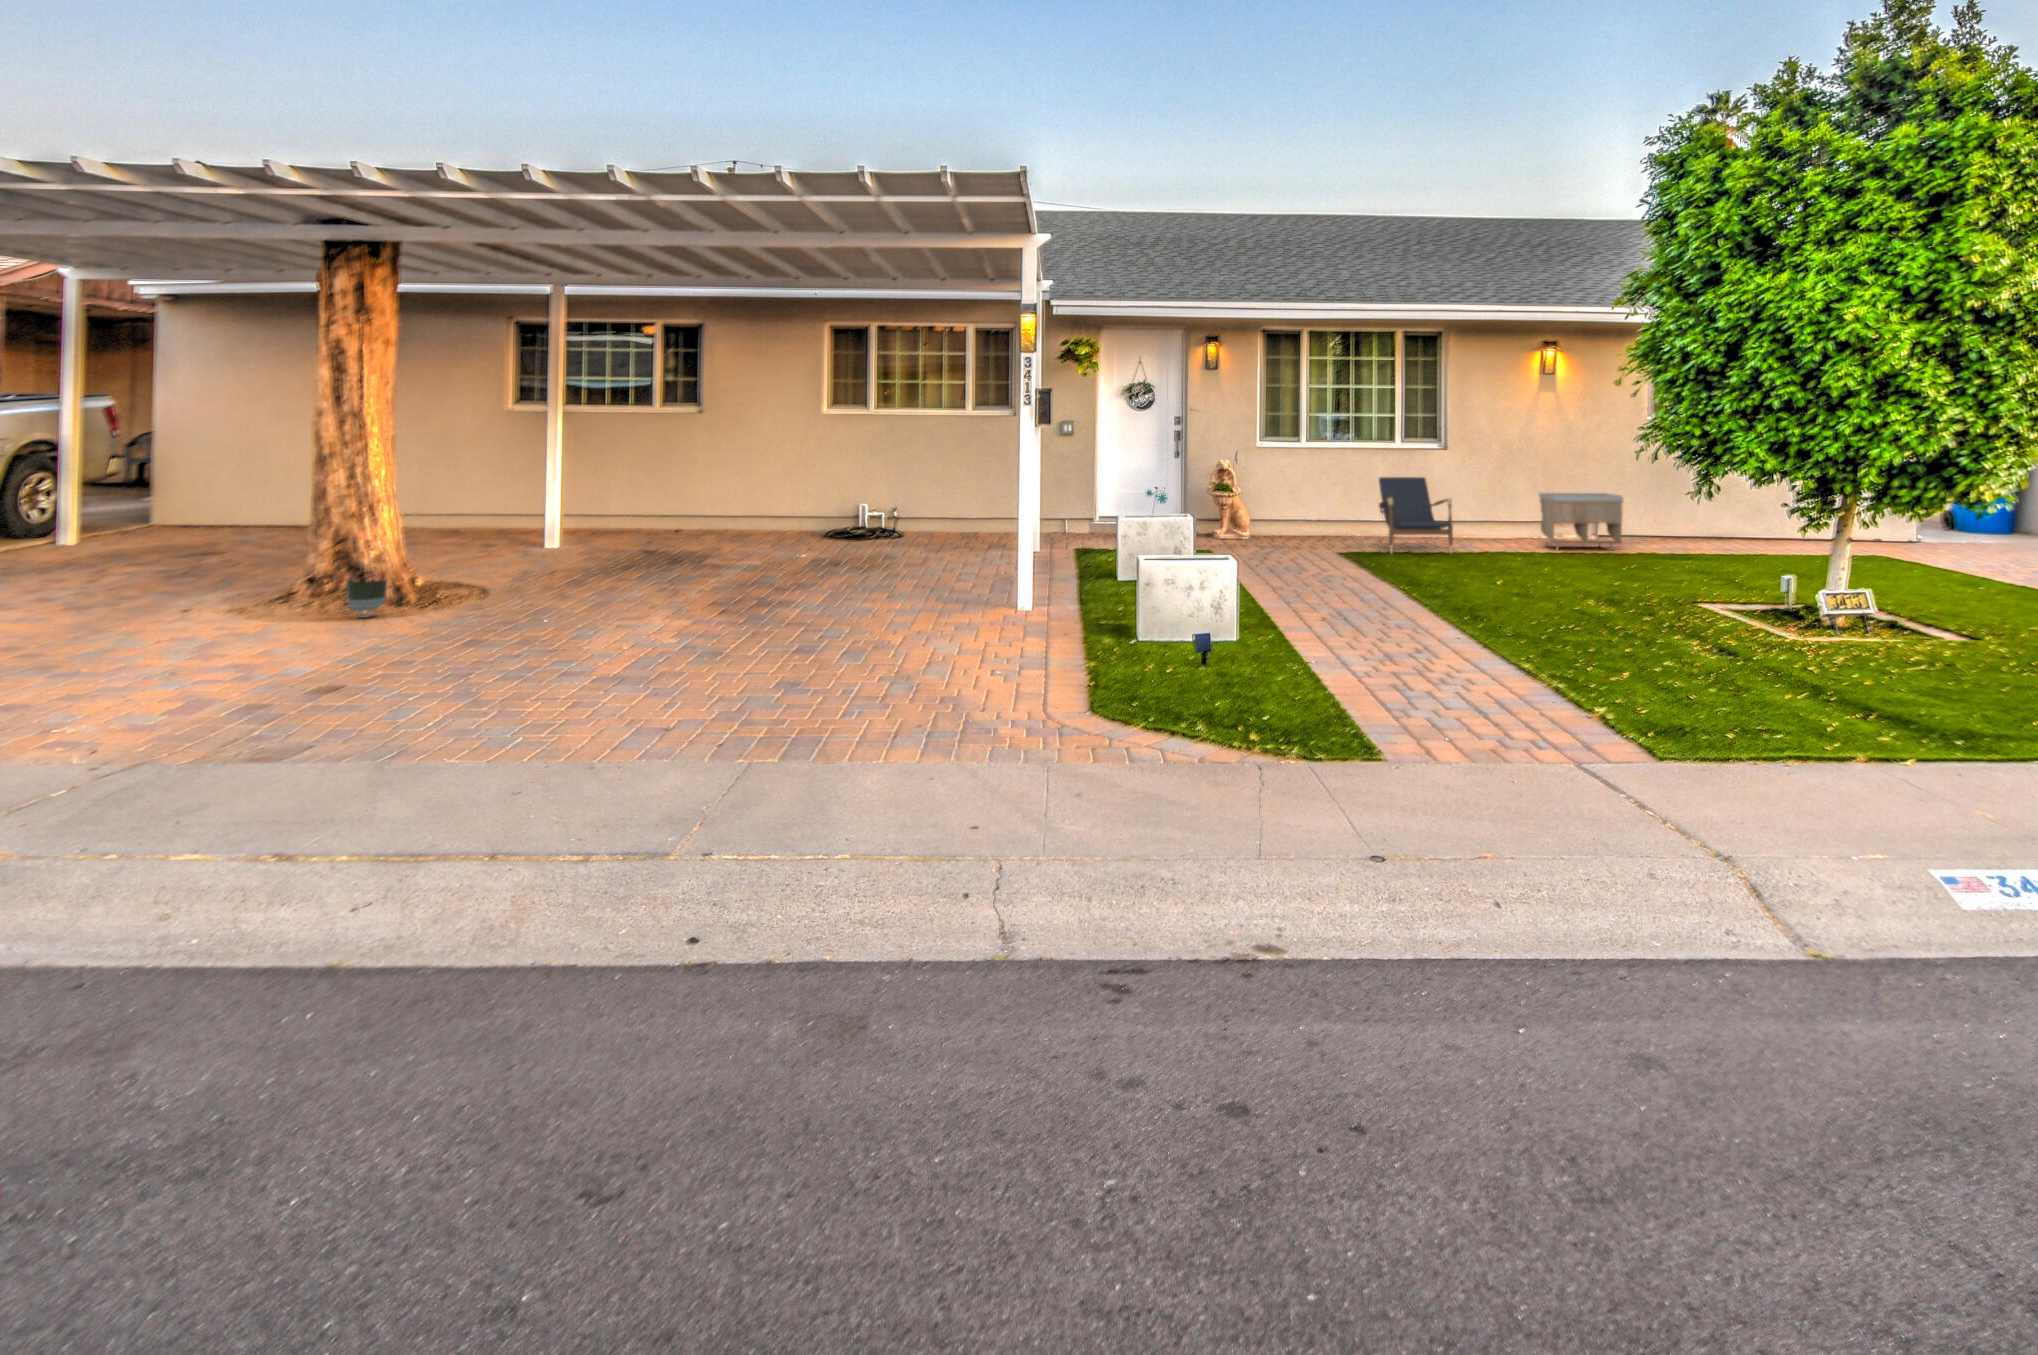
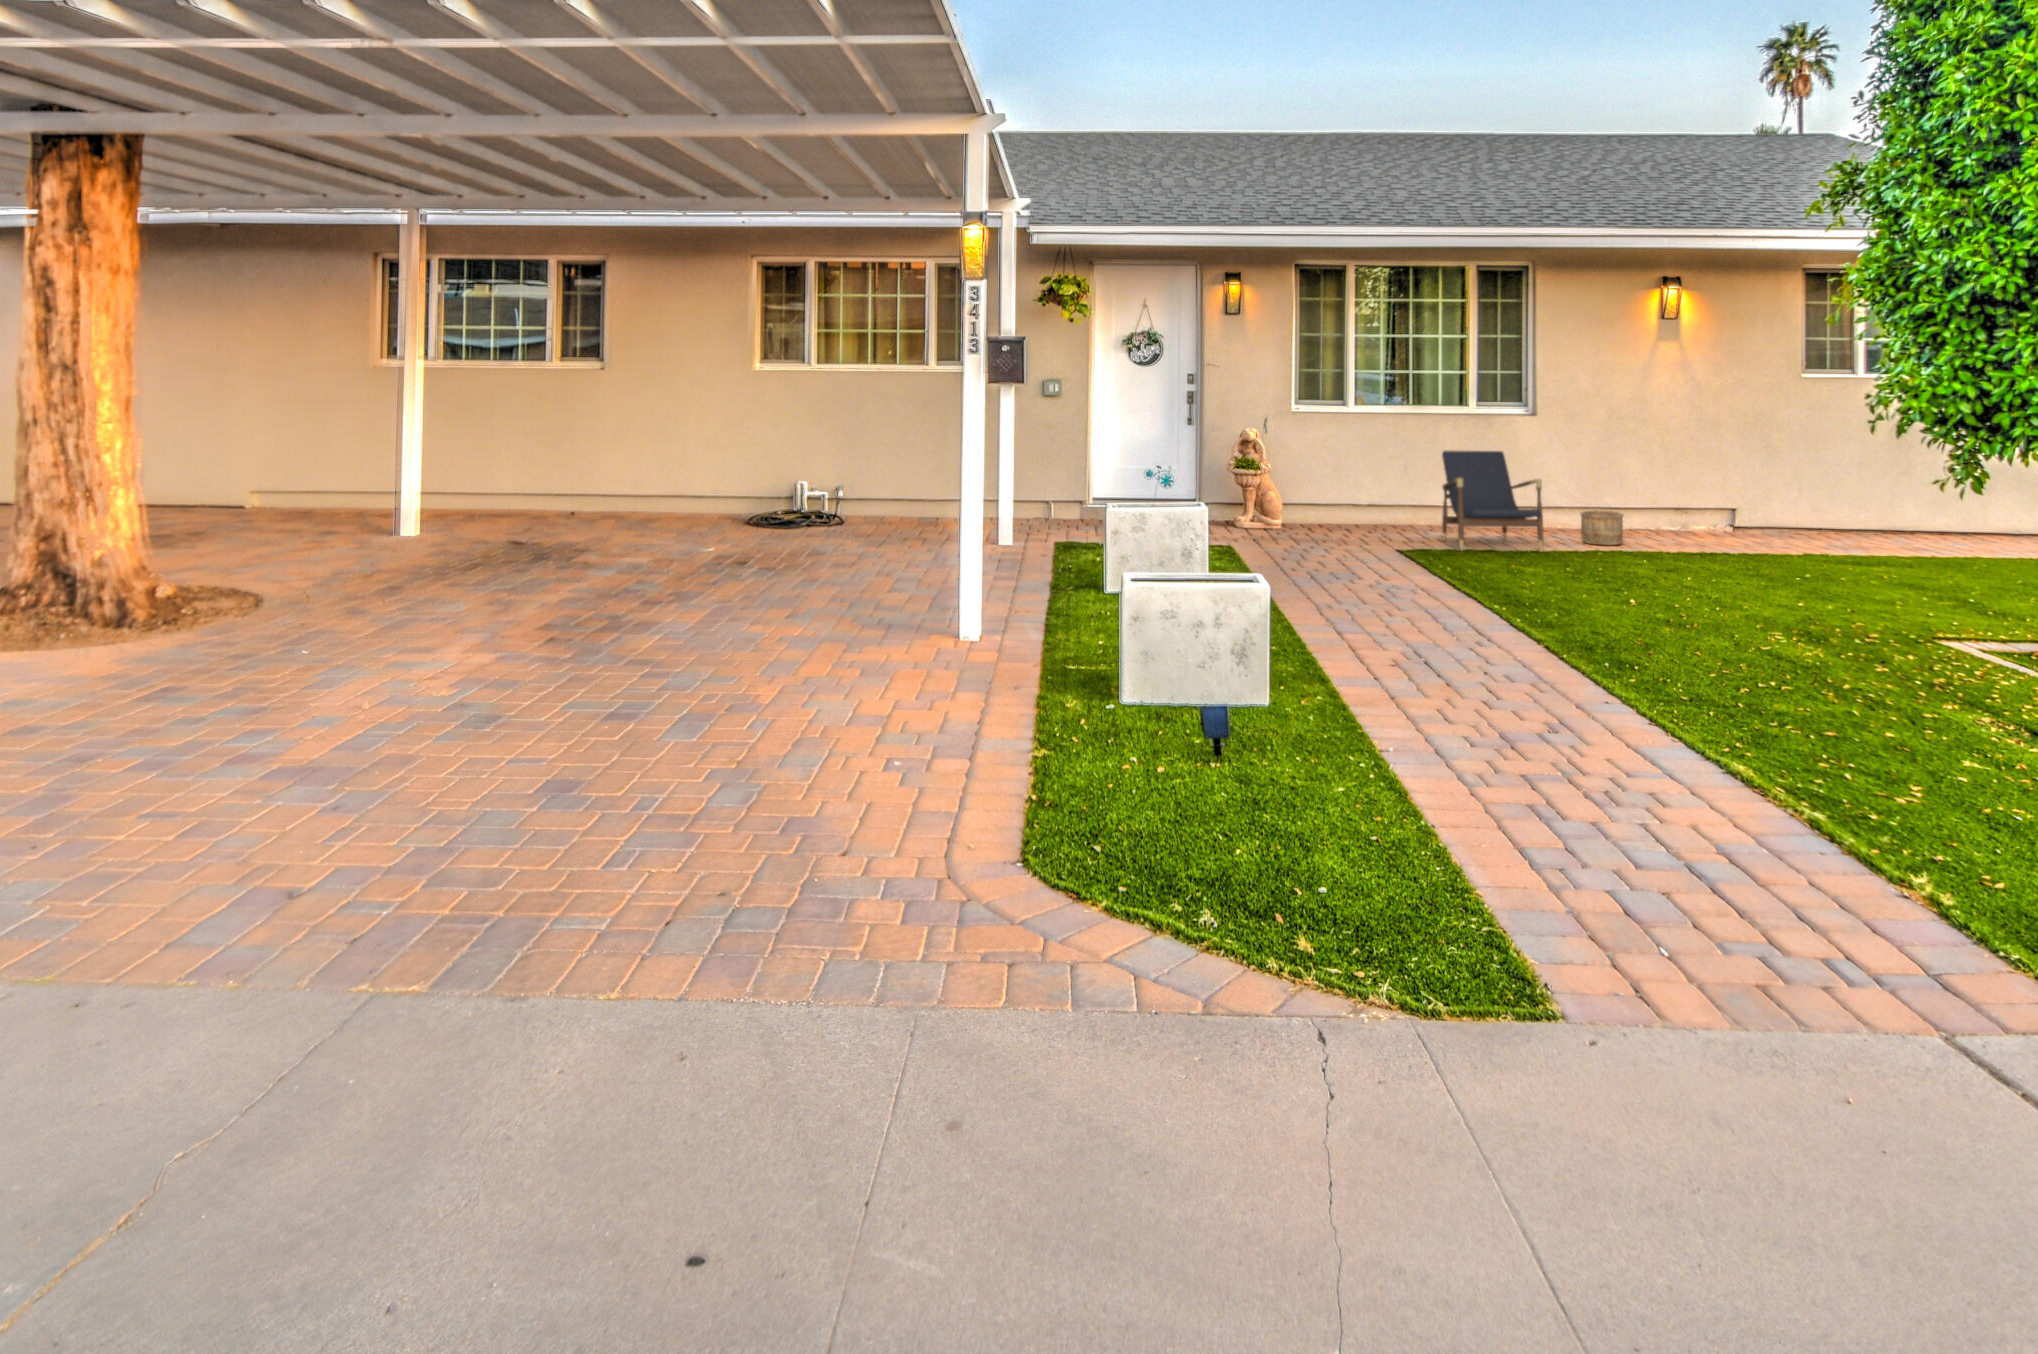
storage bench: present [1539,493,1623,550] -> none [1650,472,1772,548]
wooden bucket: none [1483,523,1515,549] -> present [1580,510,1623,545]
planter: present [347,579,387,618] -> none [46,584,105,639]

